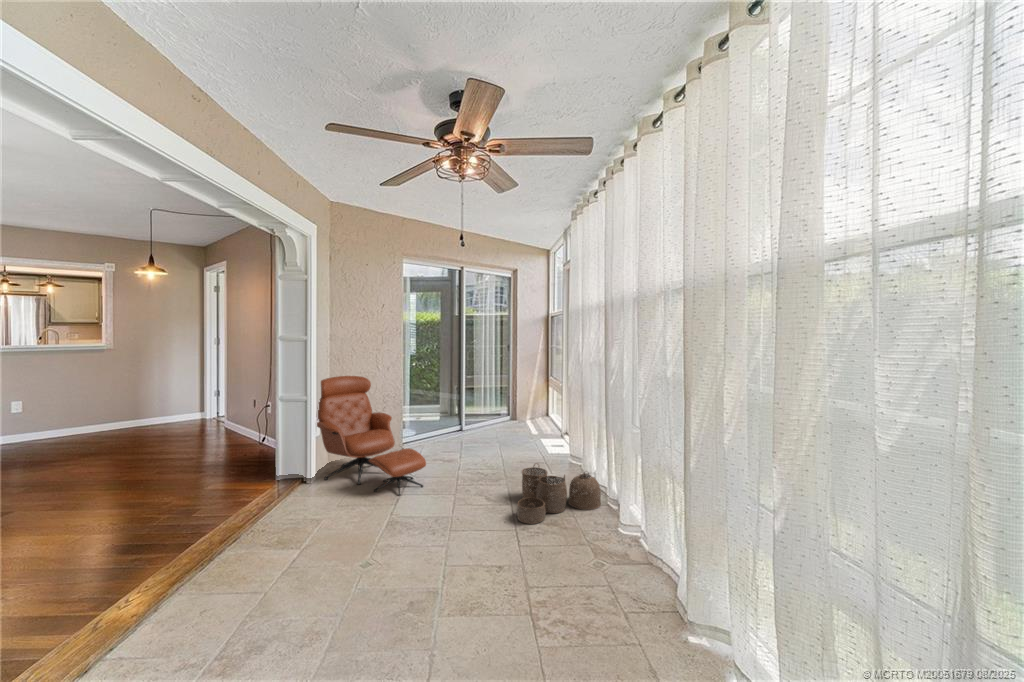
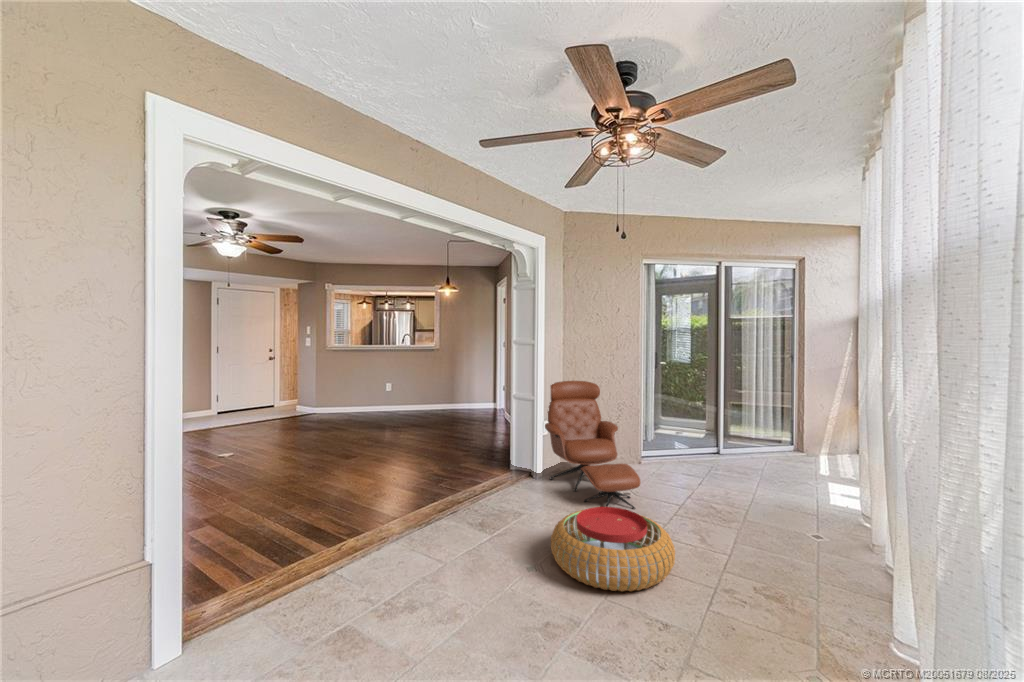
woven basket: present [517,465,601,524] -> none [723,514,874,604]
pouf: none [375,485,488,561] -> present [551,507,675,592]

